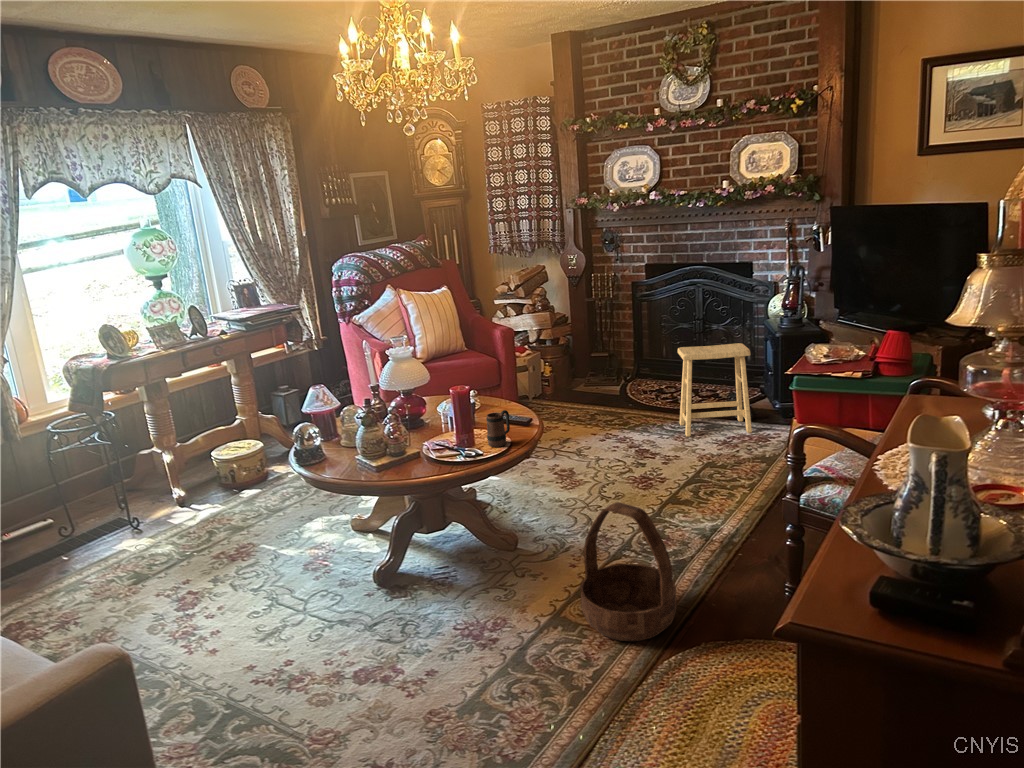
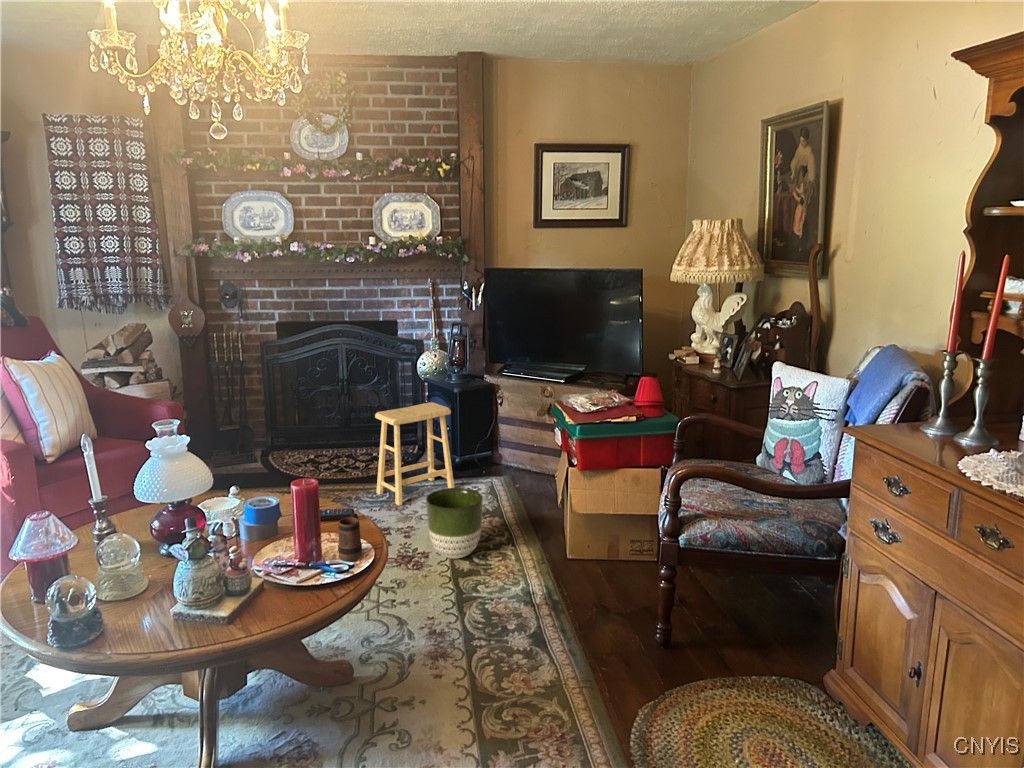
planter: none [661,421,716,487] -> present [426,488,483,559]
basket: present [581,502,677,641] -> none [505,590,608,740]

